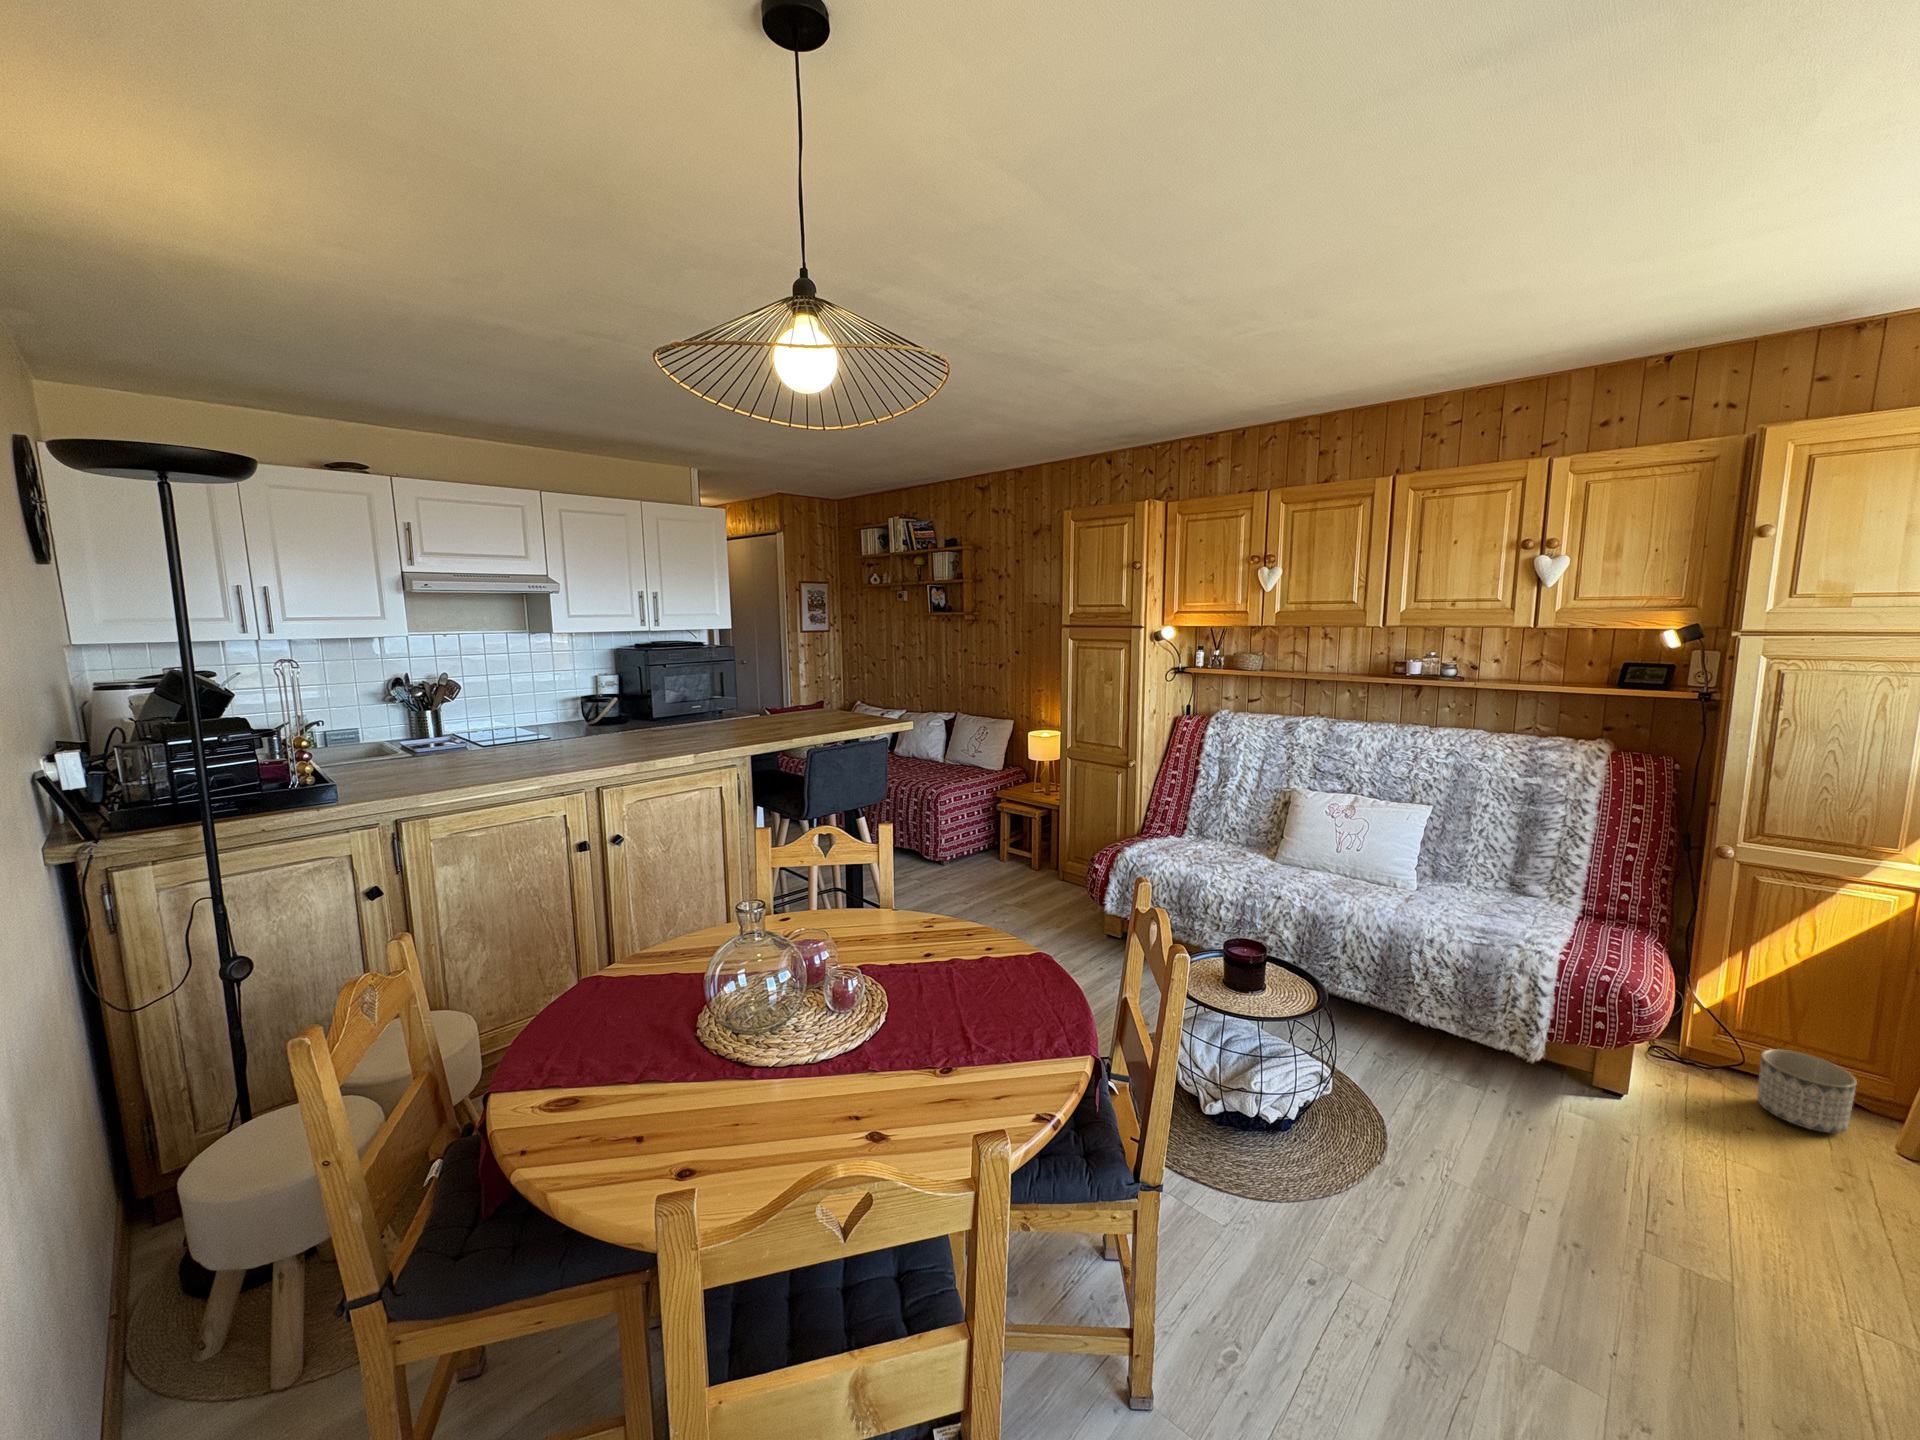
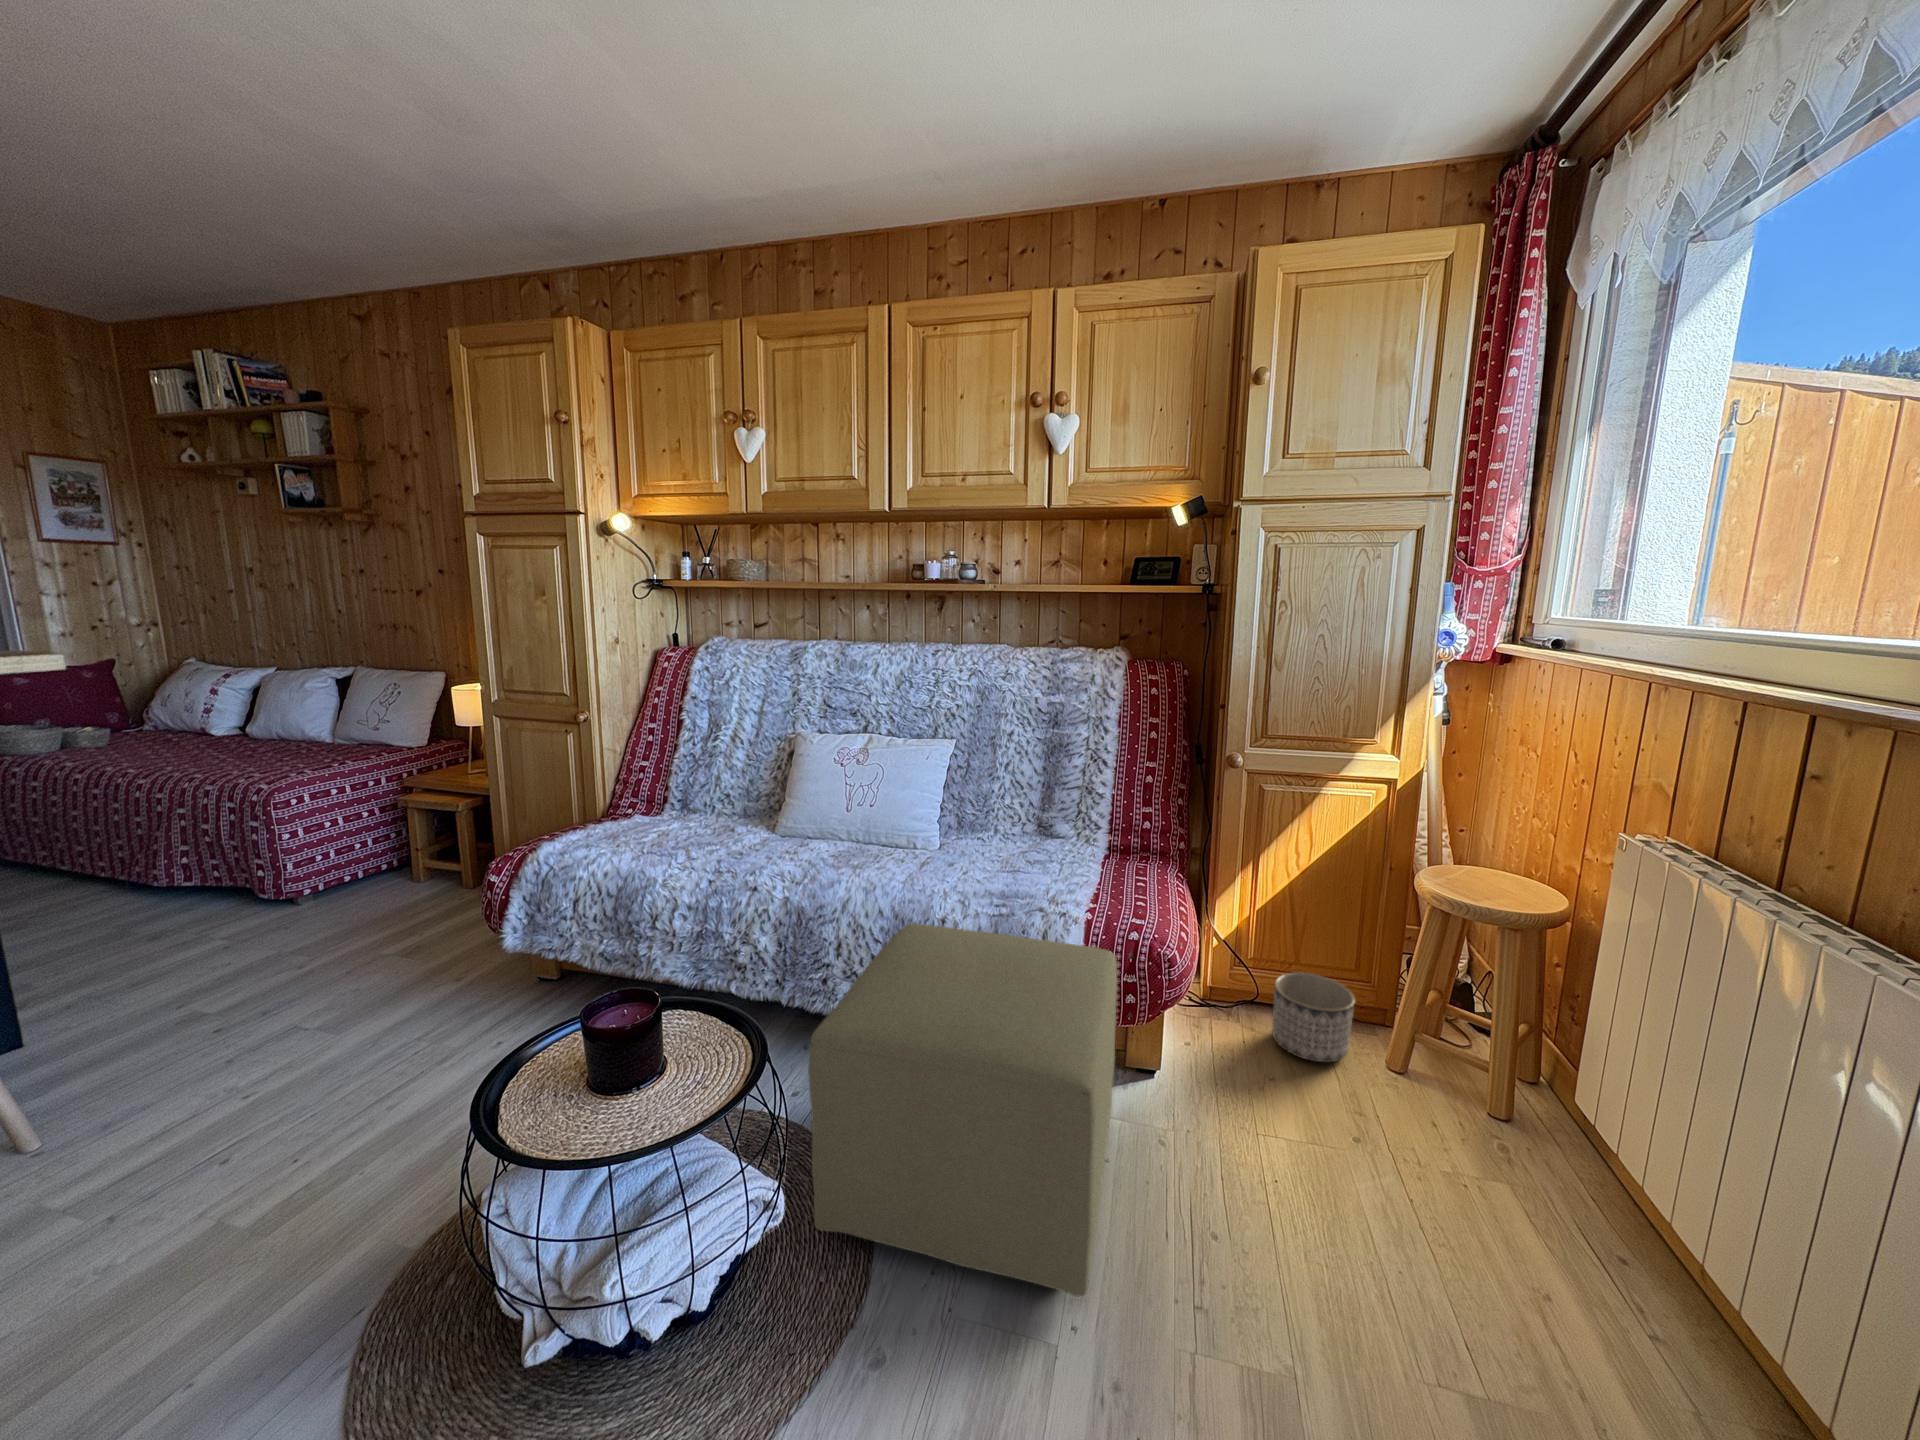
ottoman: none [1344,938,1586,1191] -> present [808,923,1117,1297]

